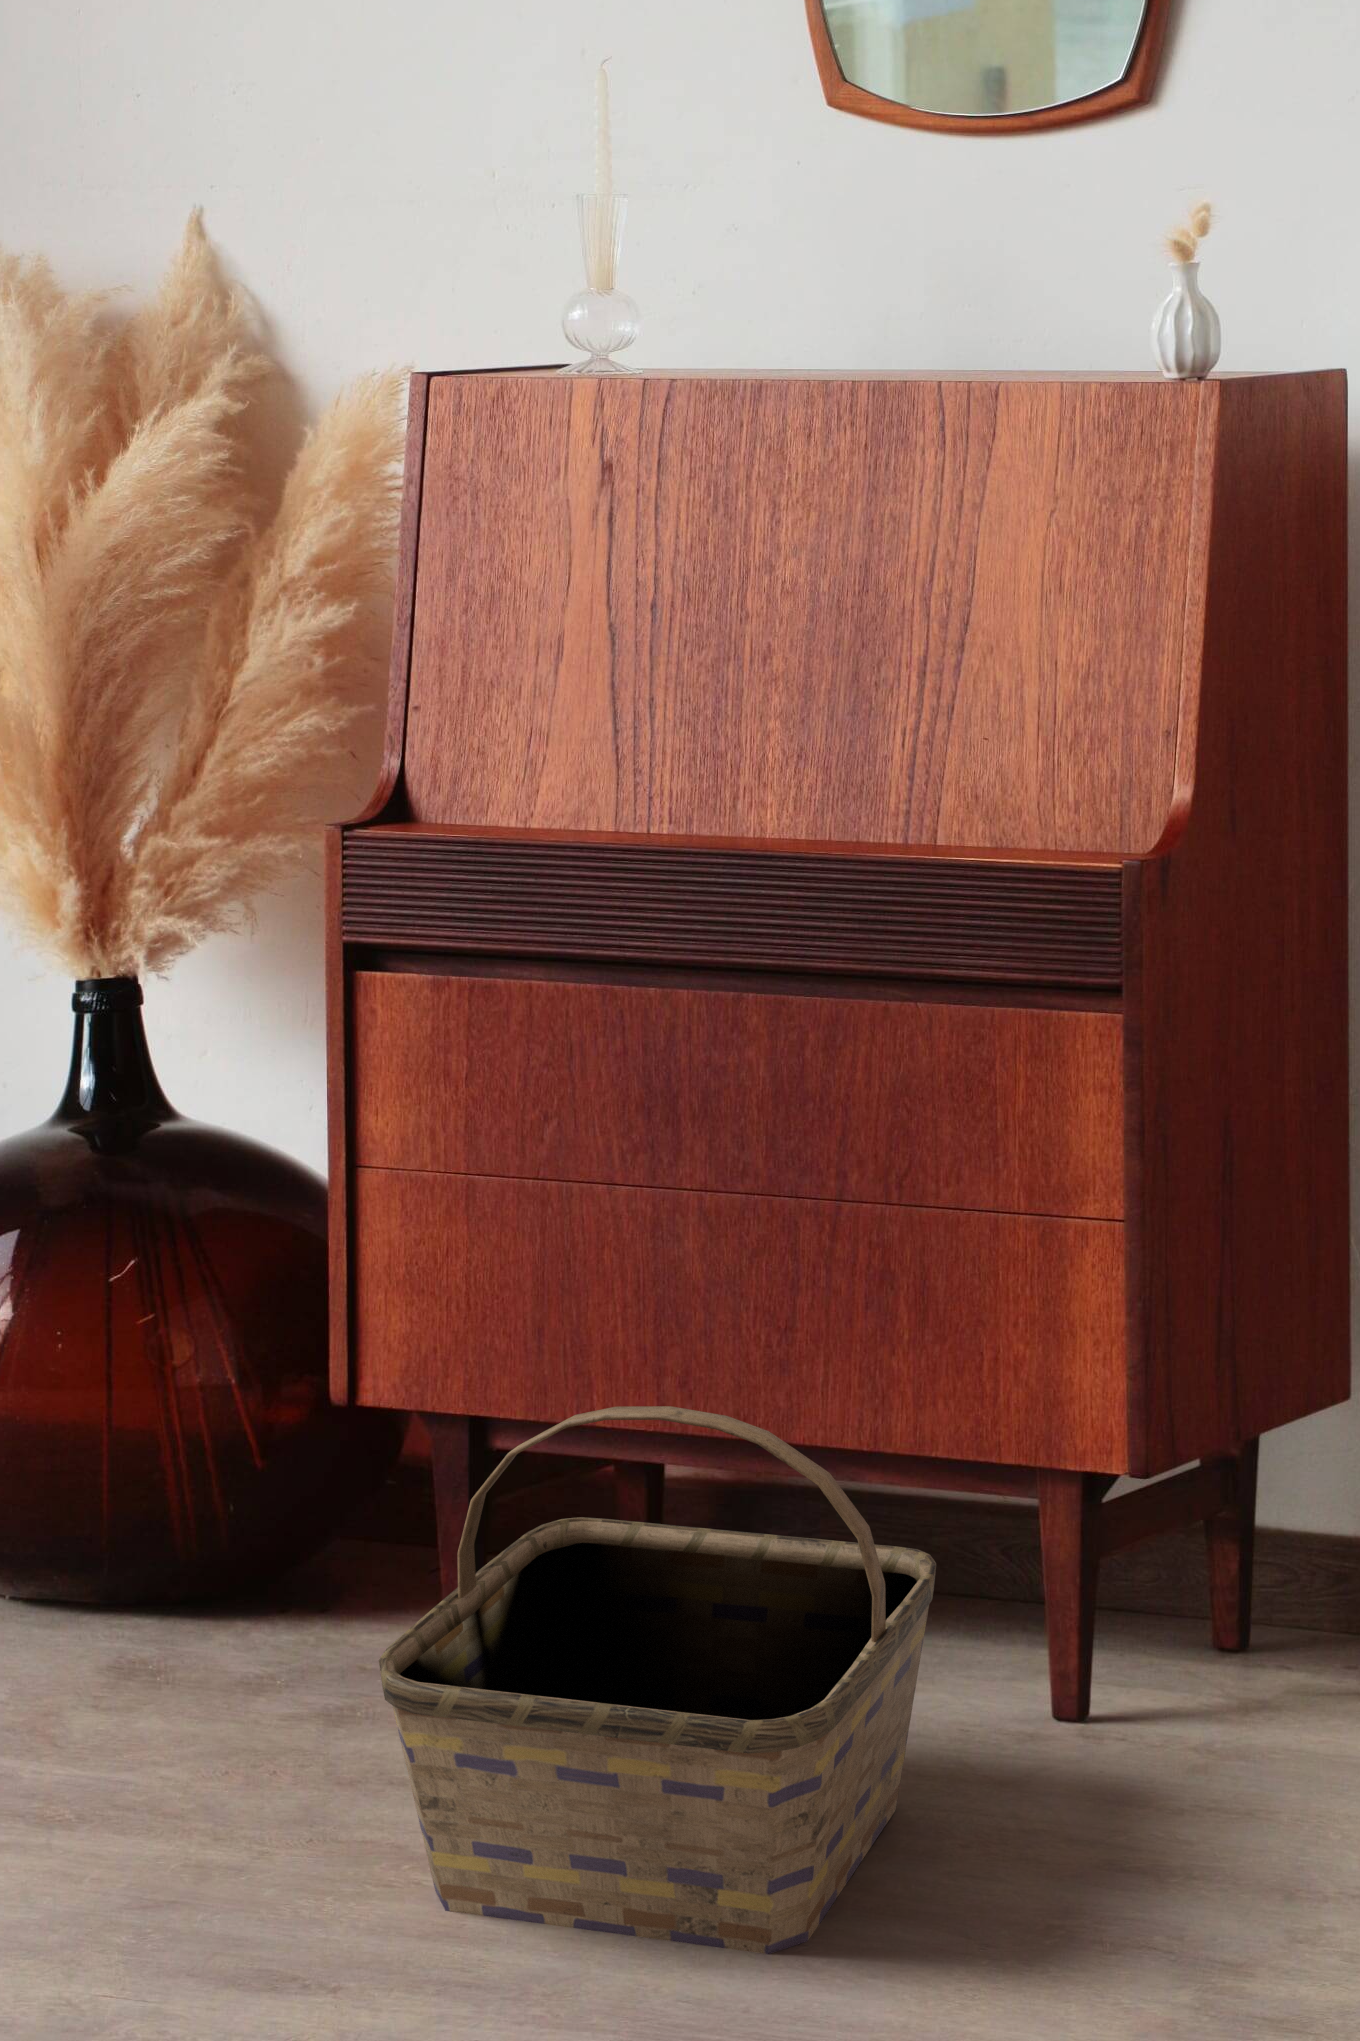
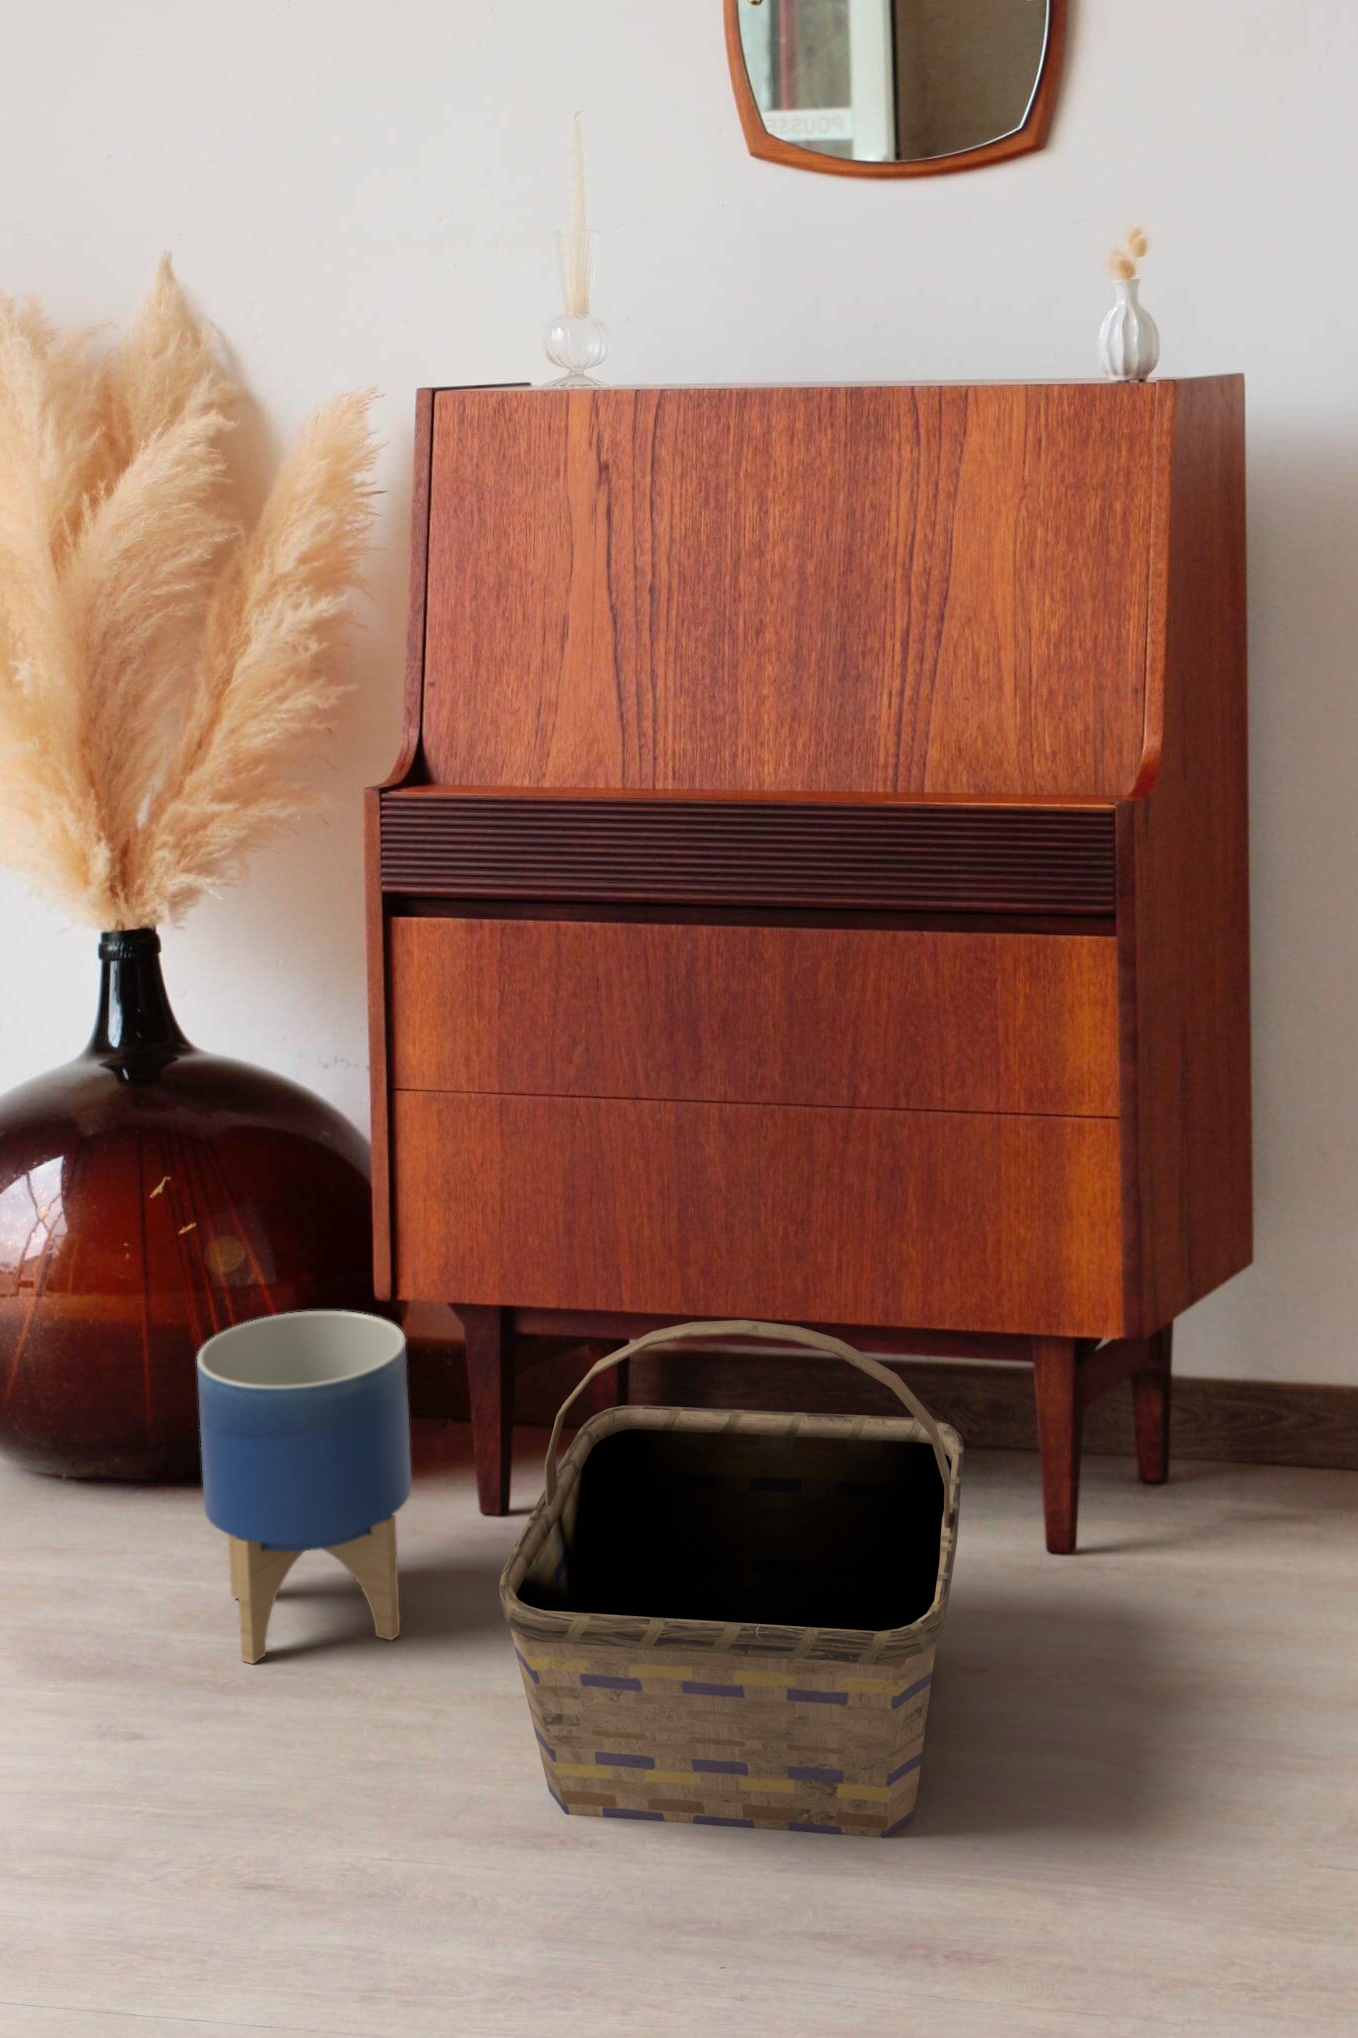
planter: none [121,1399,350,1766] -> present [197,1311,411,1664]

